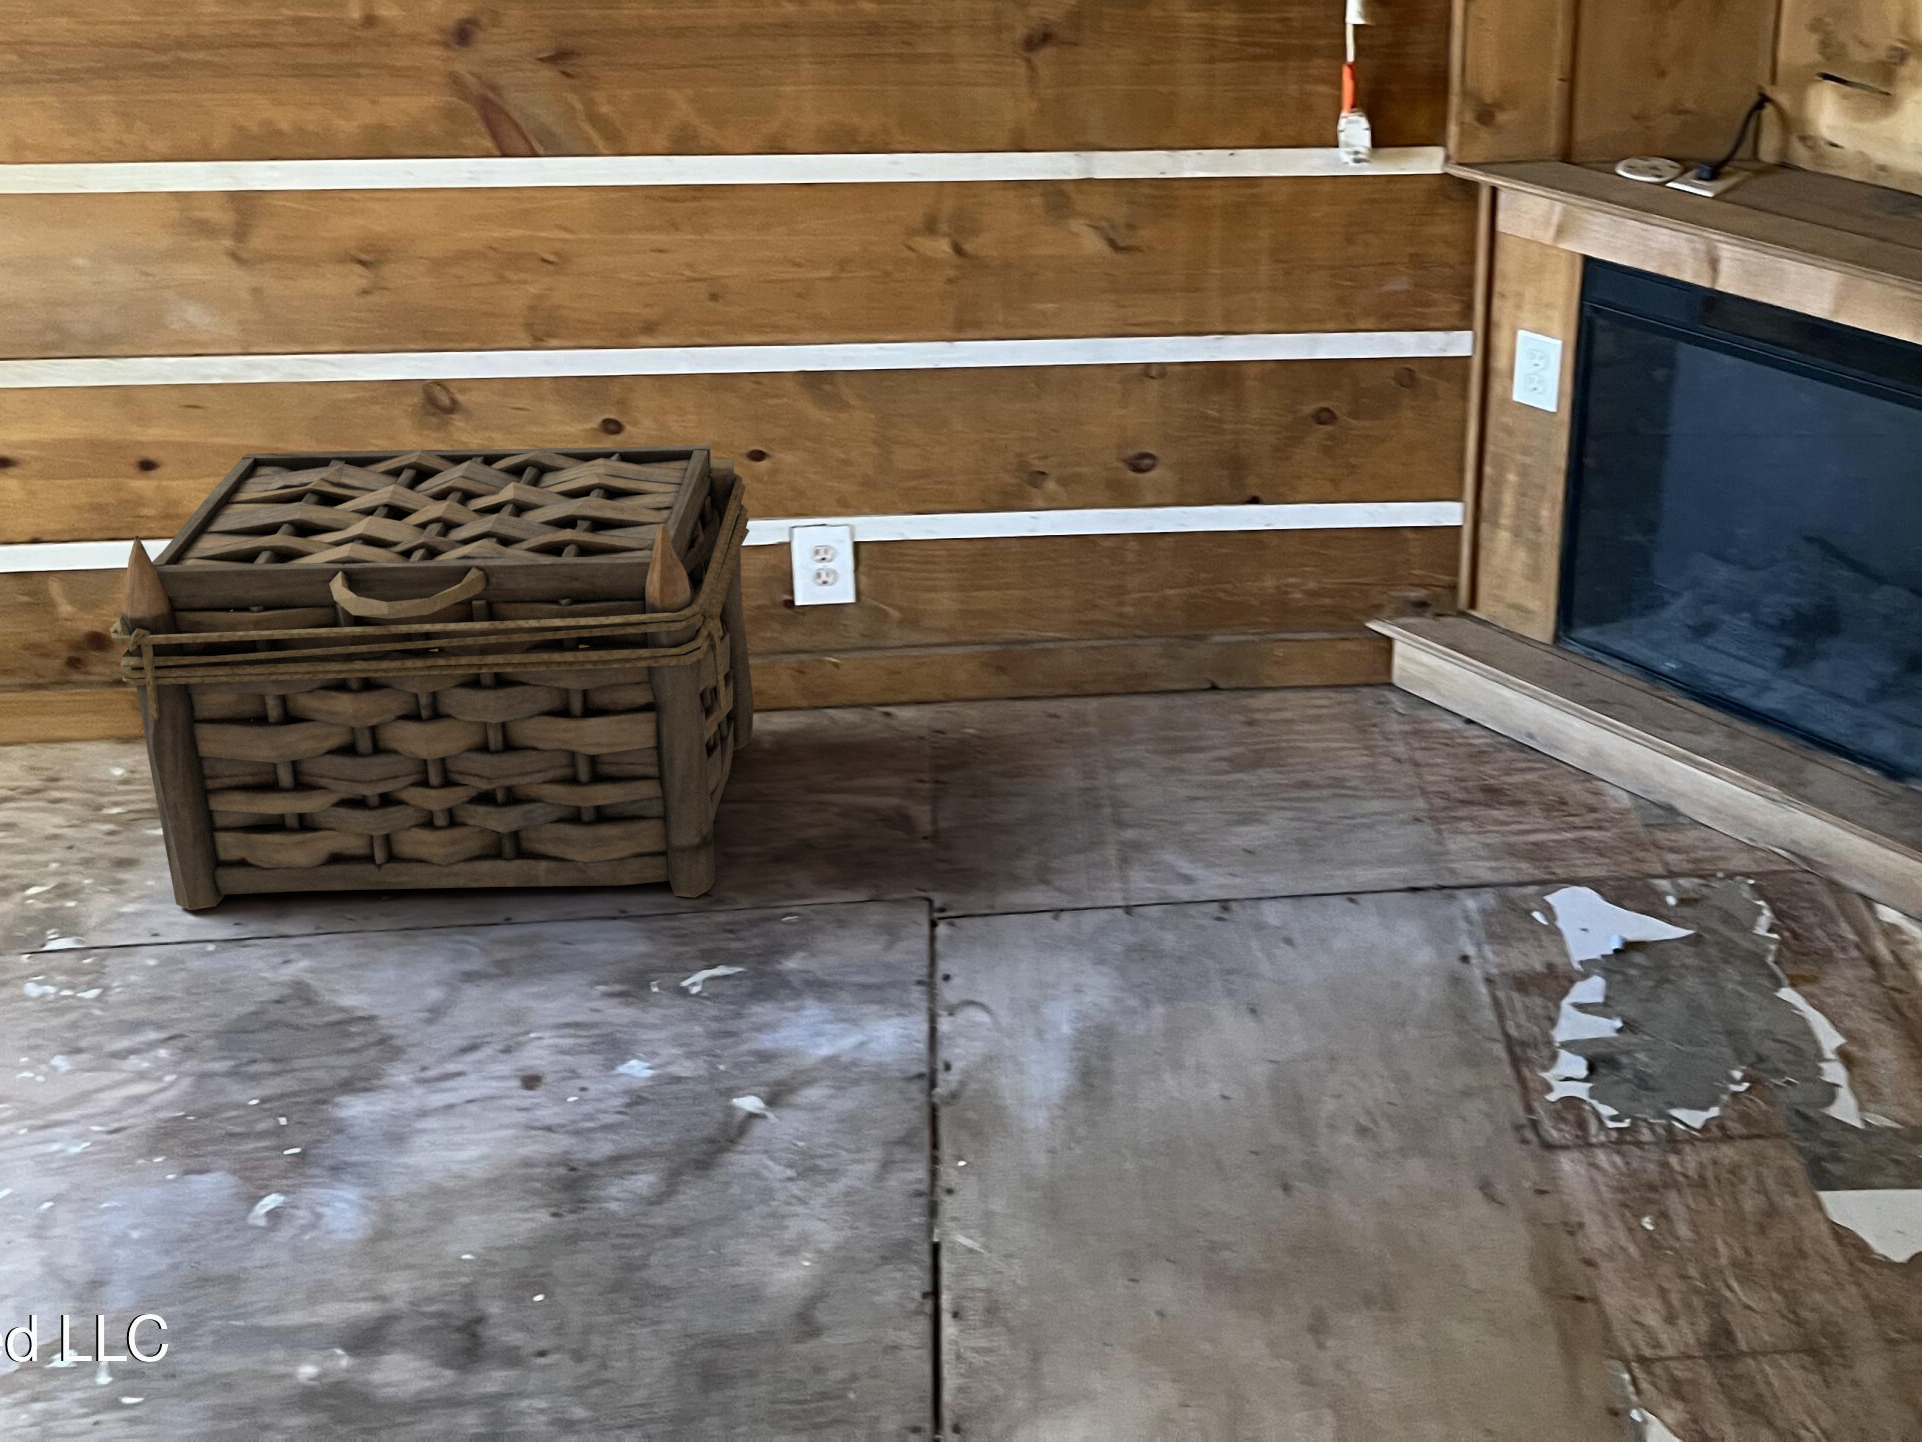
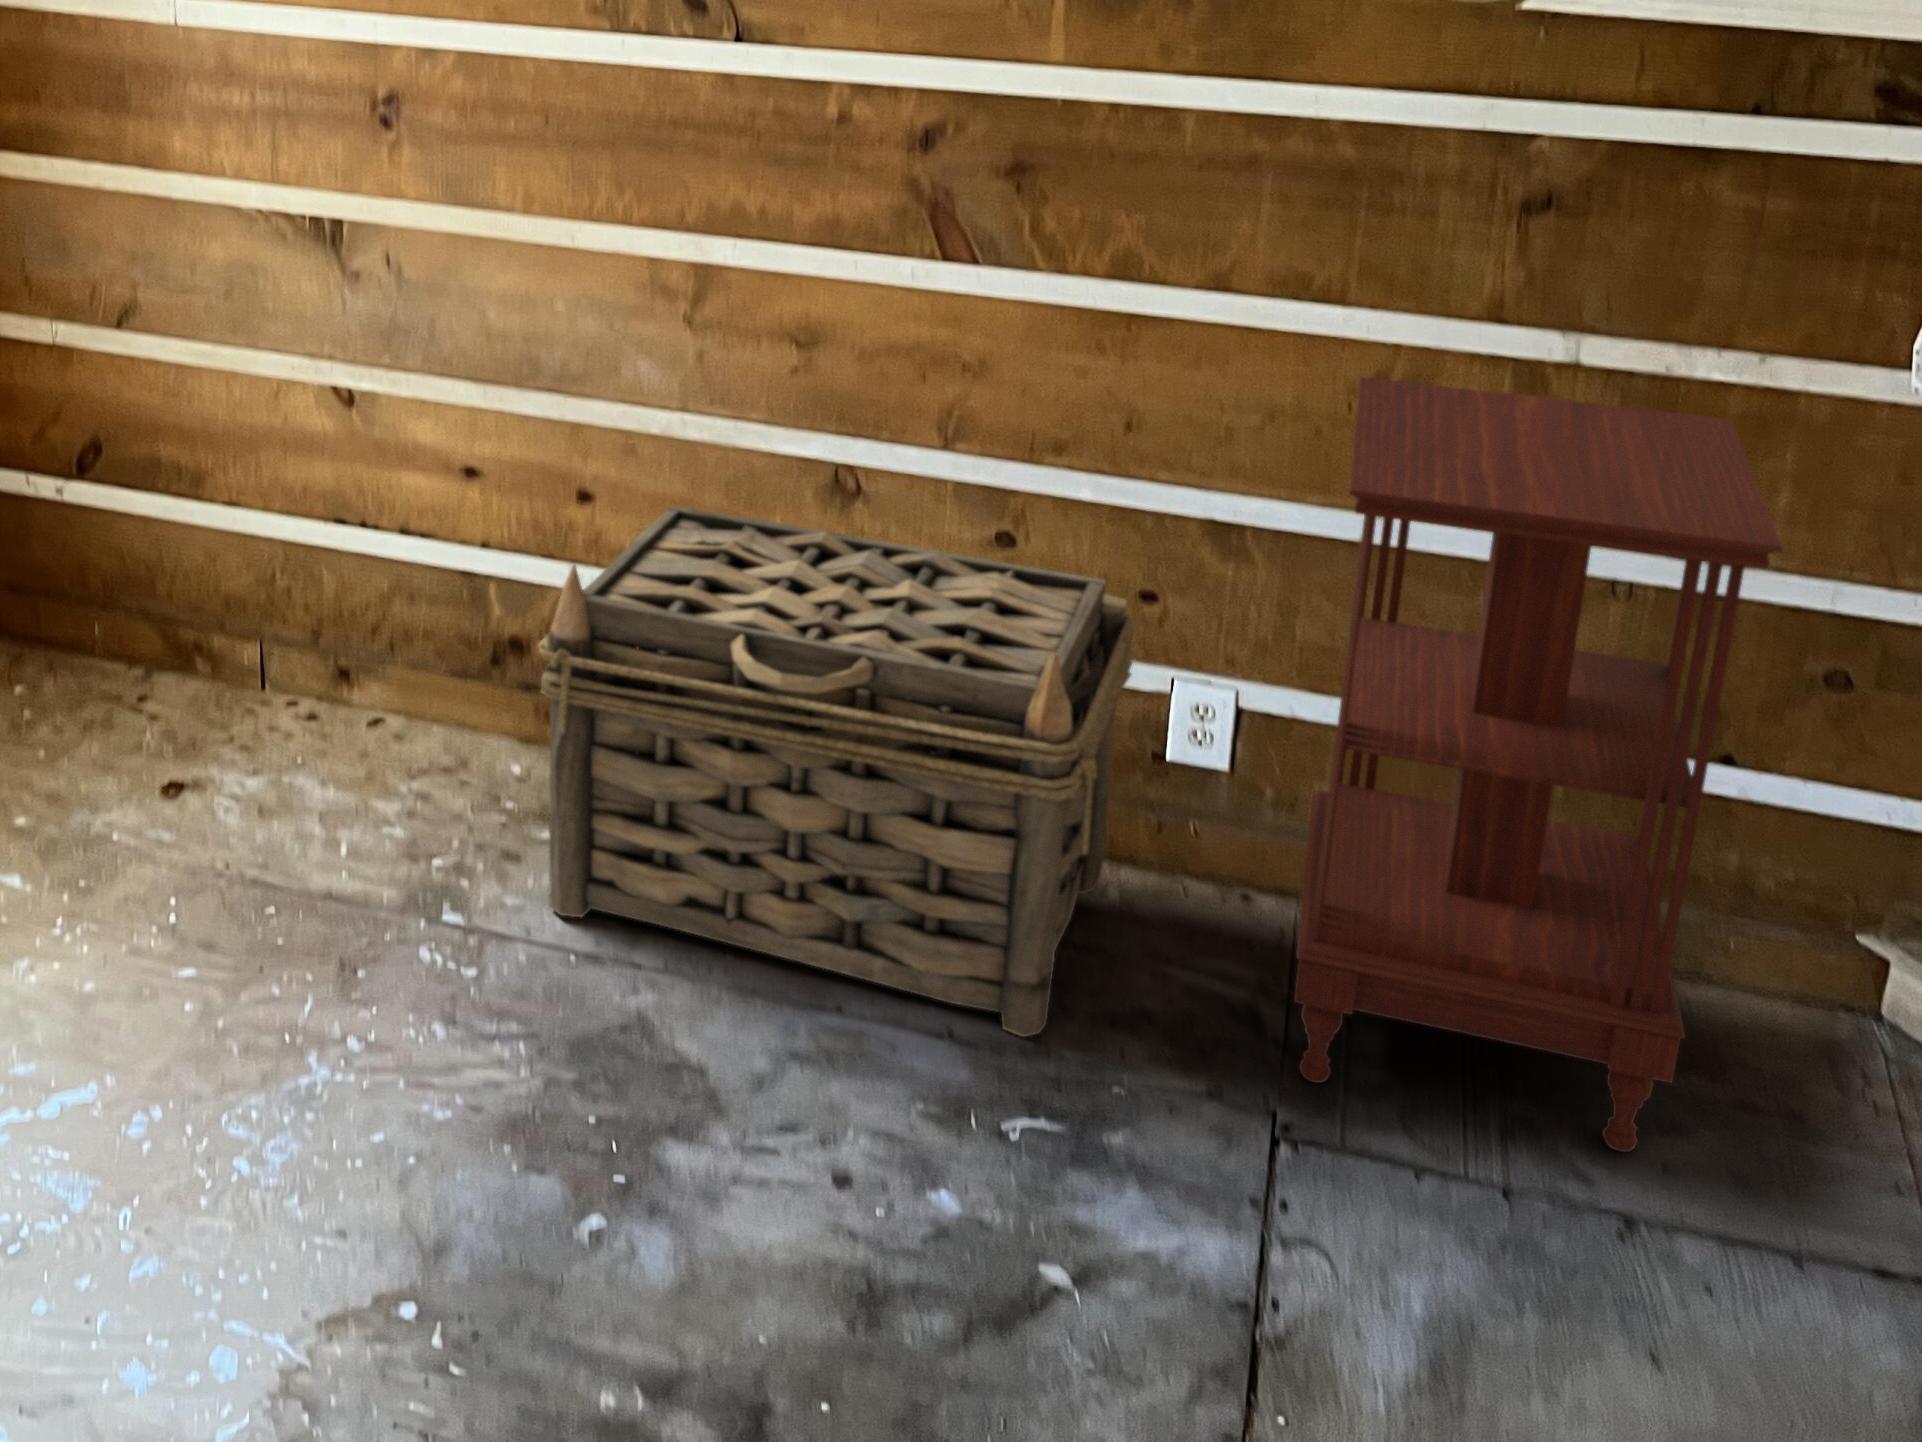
side table: none [903,205,1255,864] -> present [1294,377,1782,1152]

